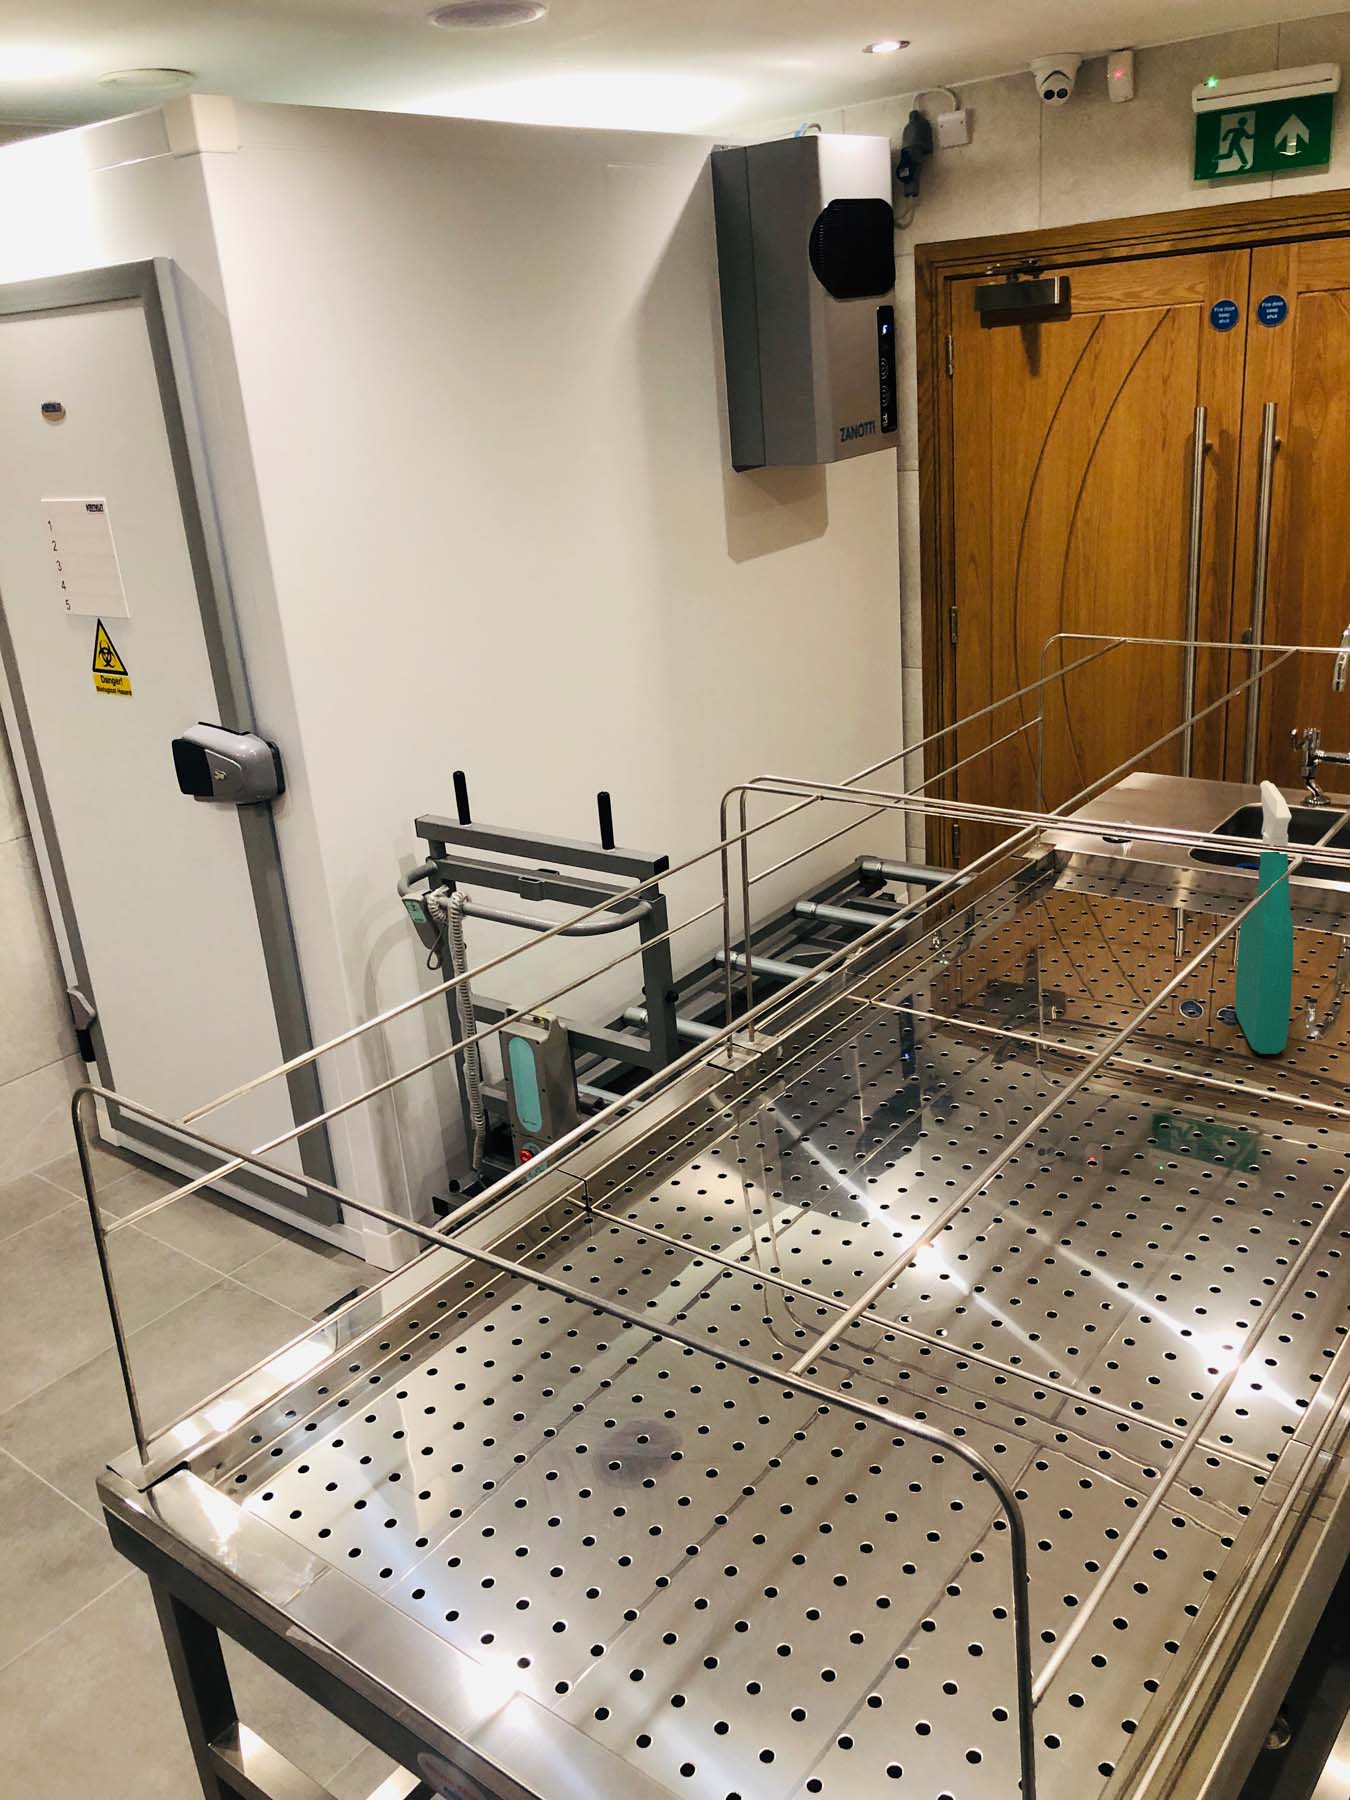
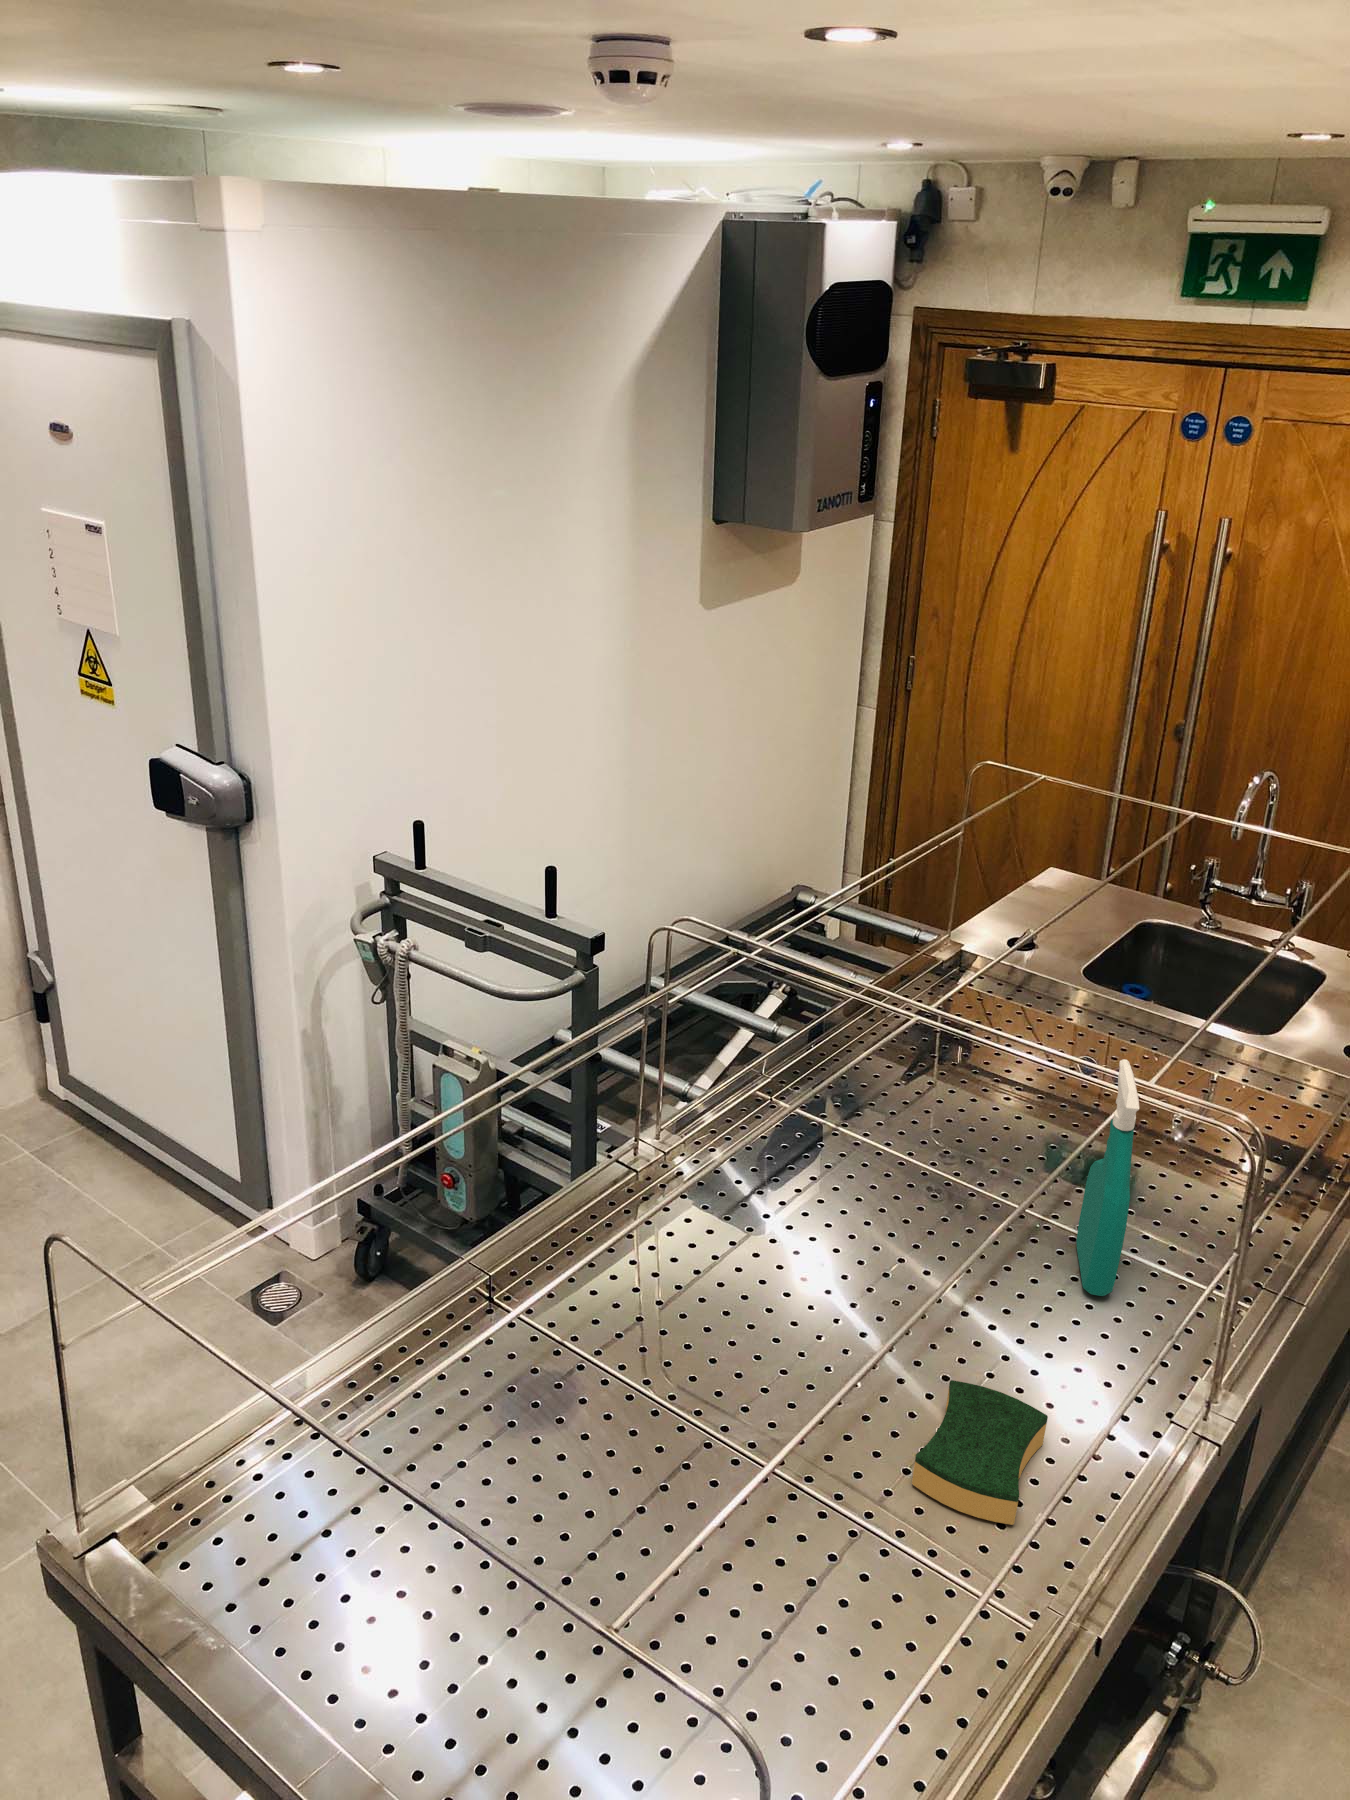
sponge: none [1094,1126,1239,1252] -> present [912,1380,1048,1525]

